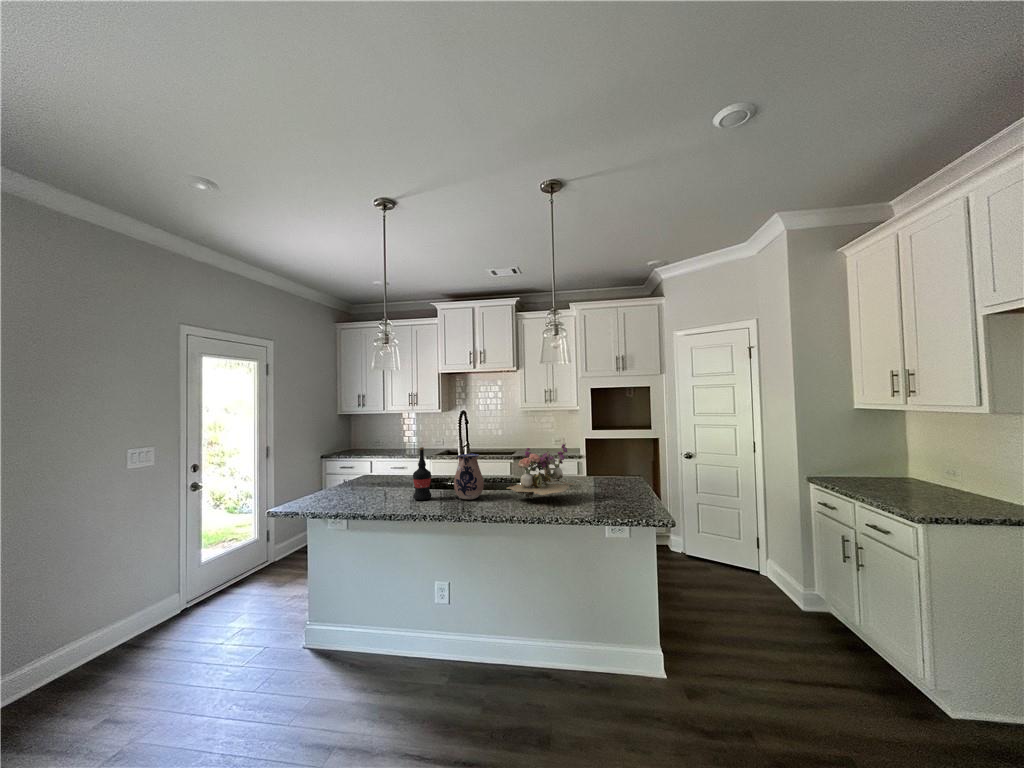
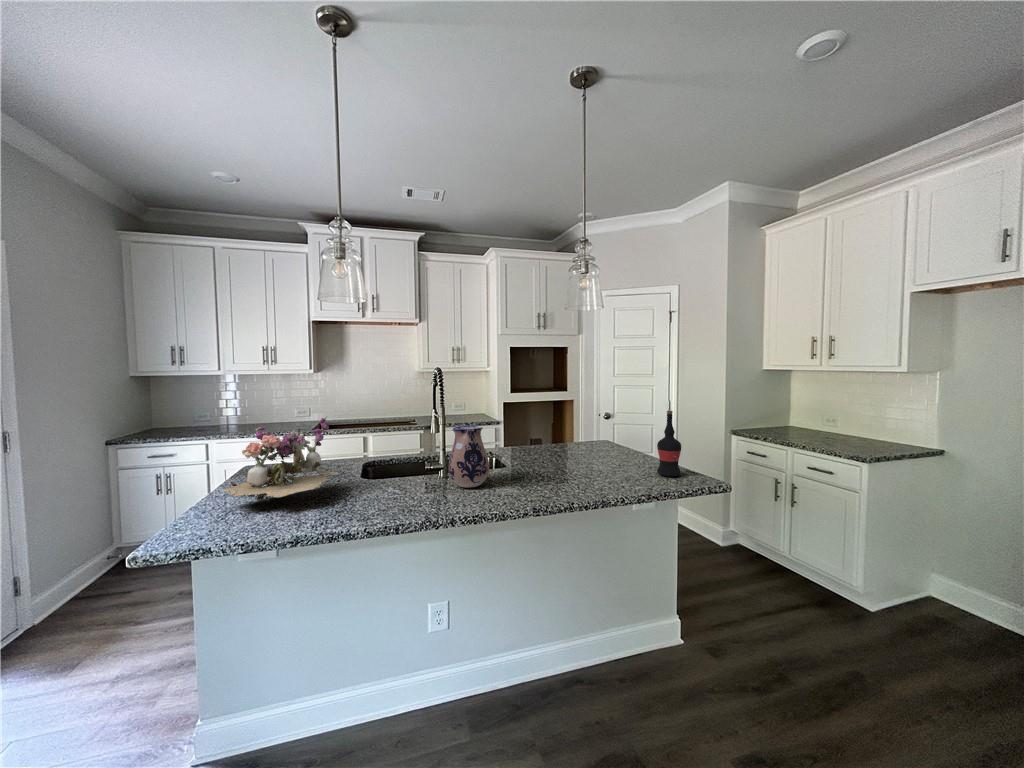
flower arrangement: present [507,443,575,498] -> present [222,416,339,501]
wine bottle: present [413,447,432,500] -> present [657,411,681,476]

